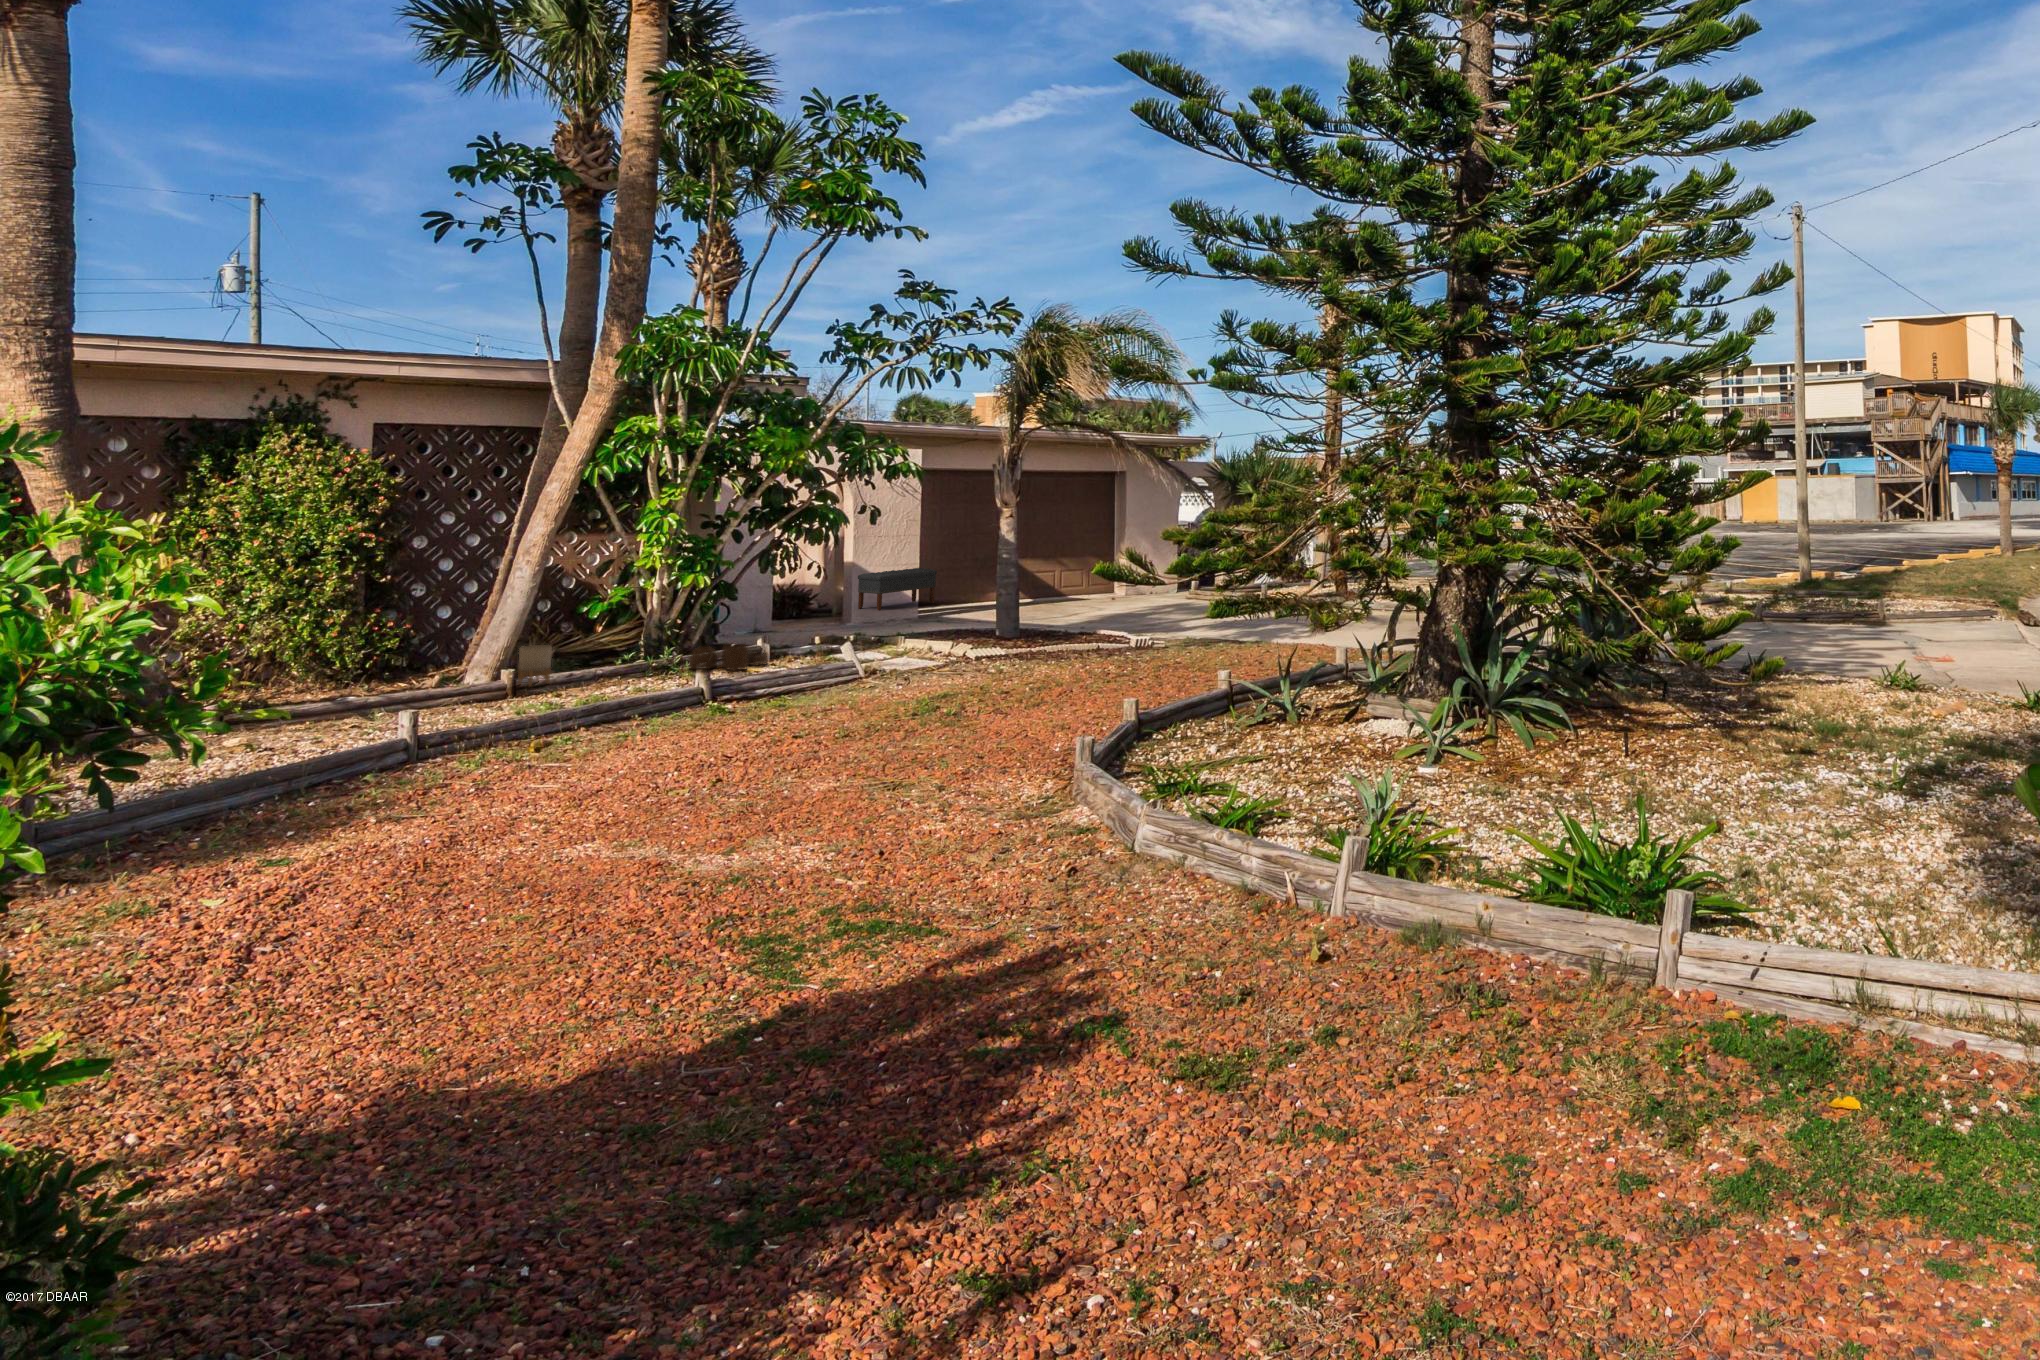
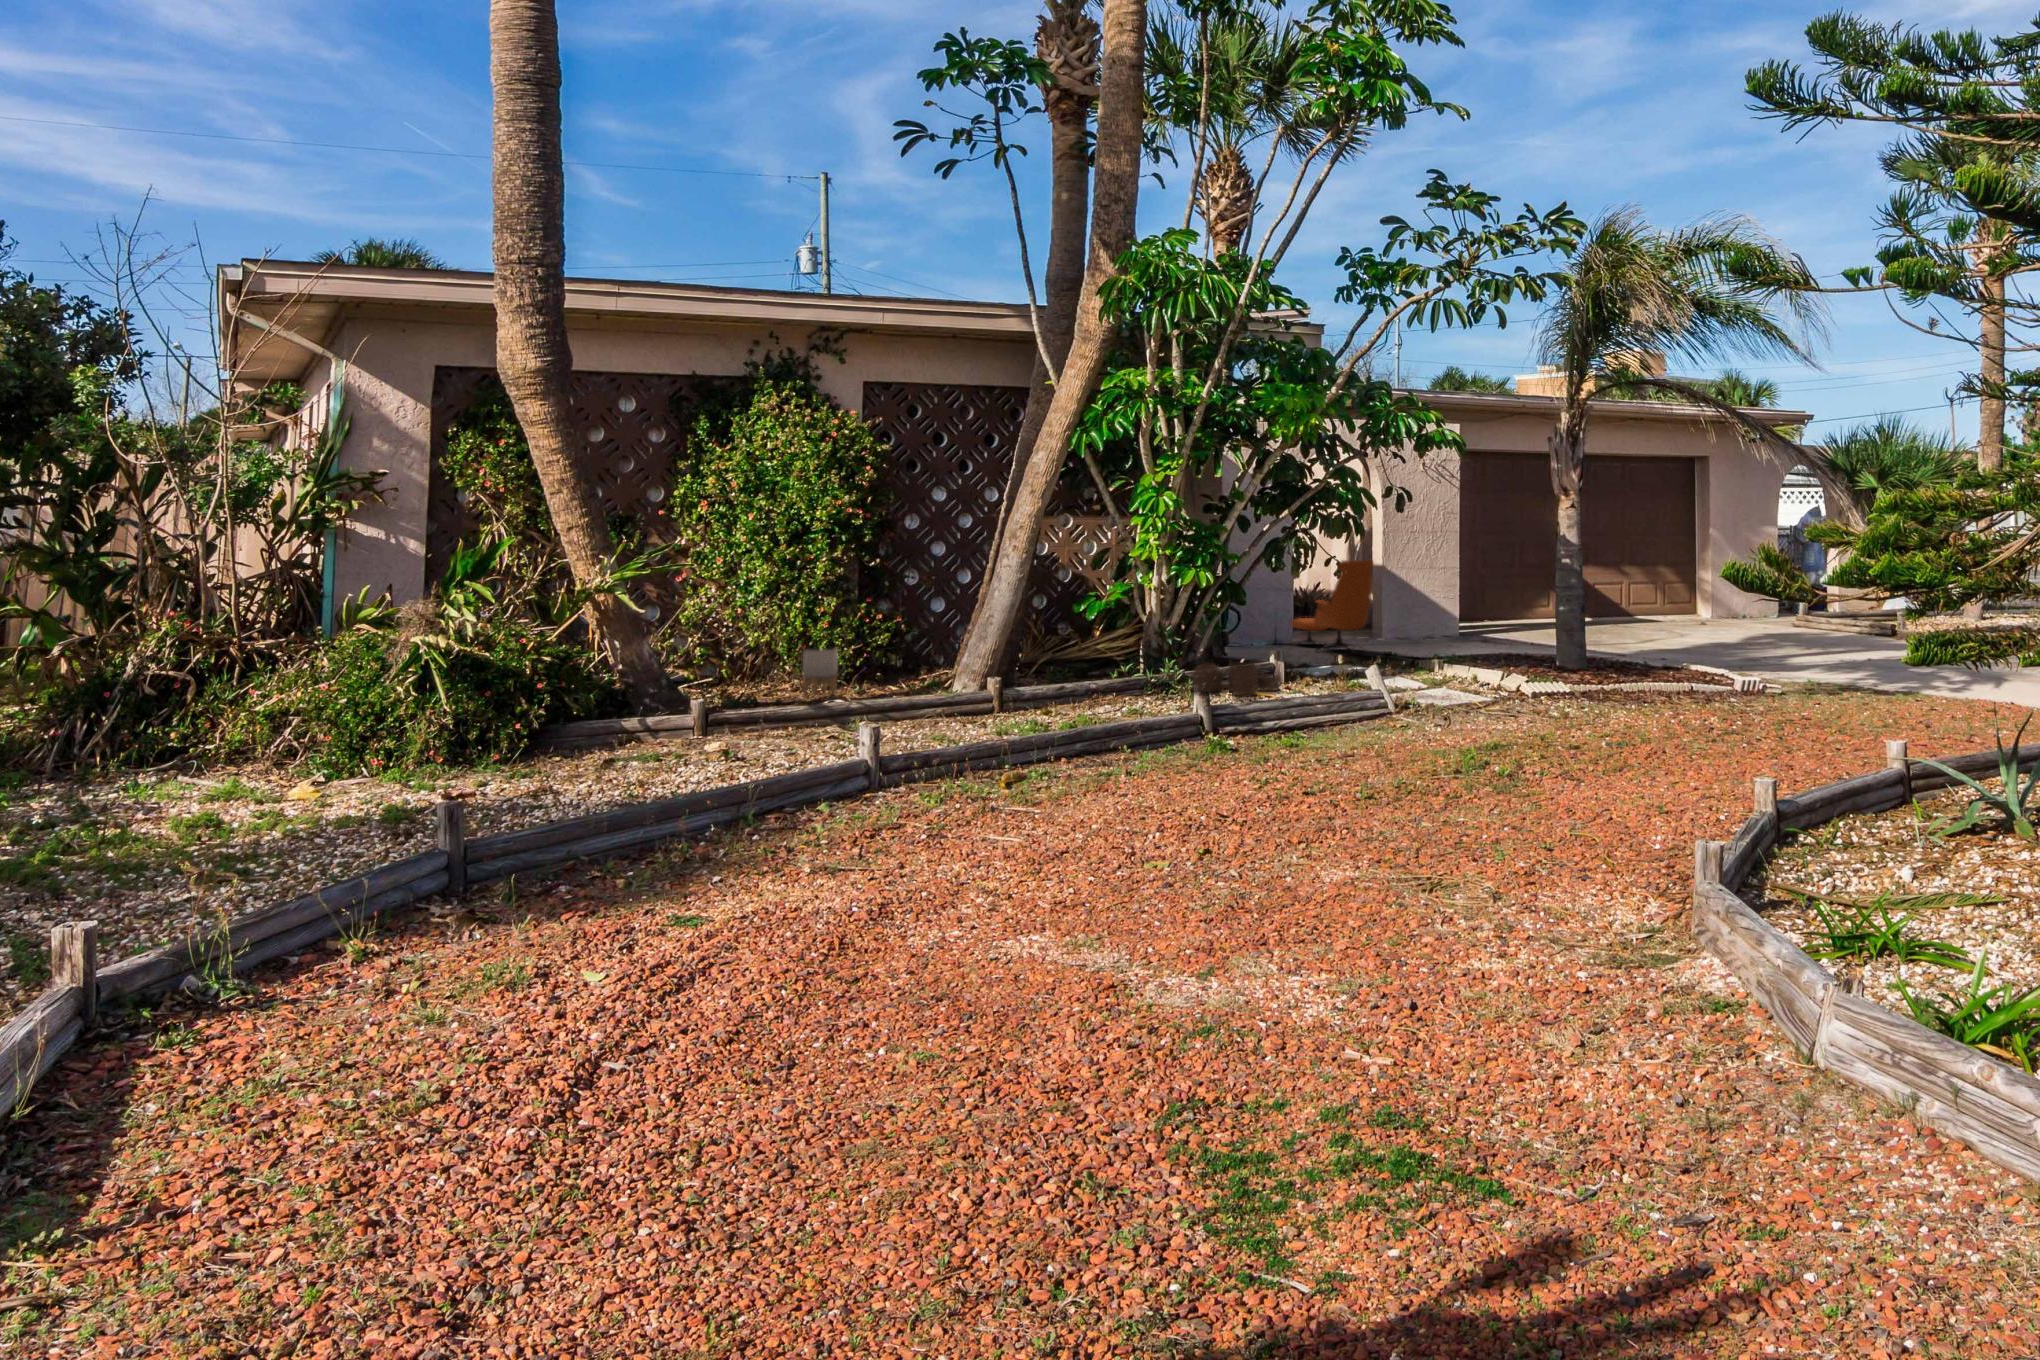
lounge chair: none [783,554,857,629] -> present [1291,560,1373,648]
bench: present [858,568,937,611] -> none [1371,586,1461,636]
planter: present [518,645,552,686] -> present [803,649,838,697]

